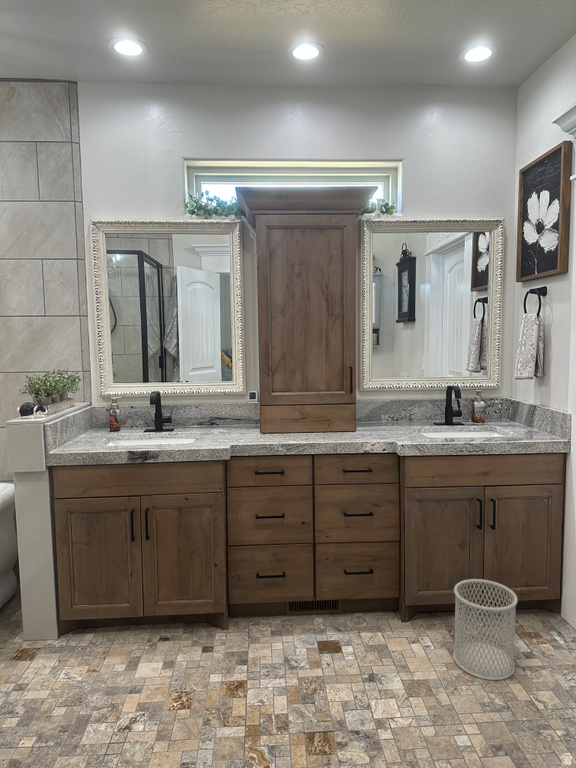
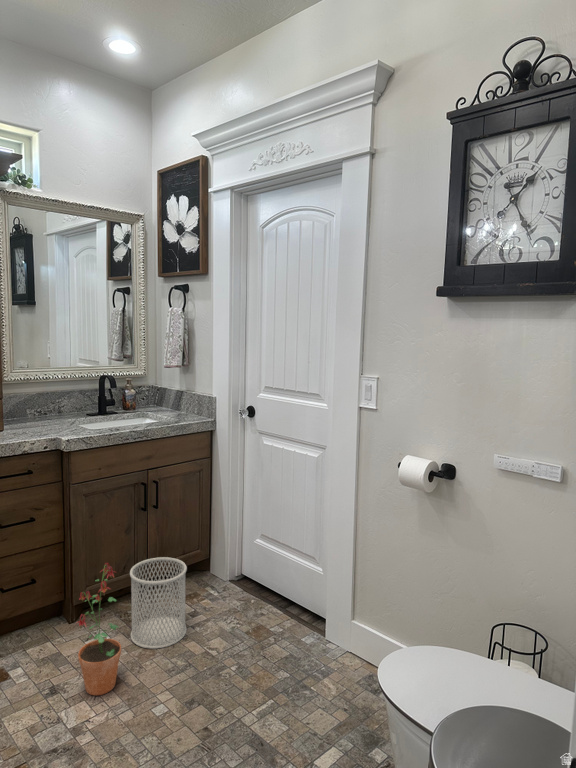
potted plant: none [389,571,434,701] -> present [77,563,121,695]

